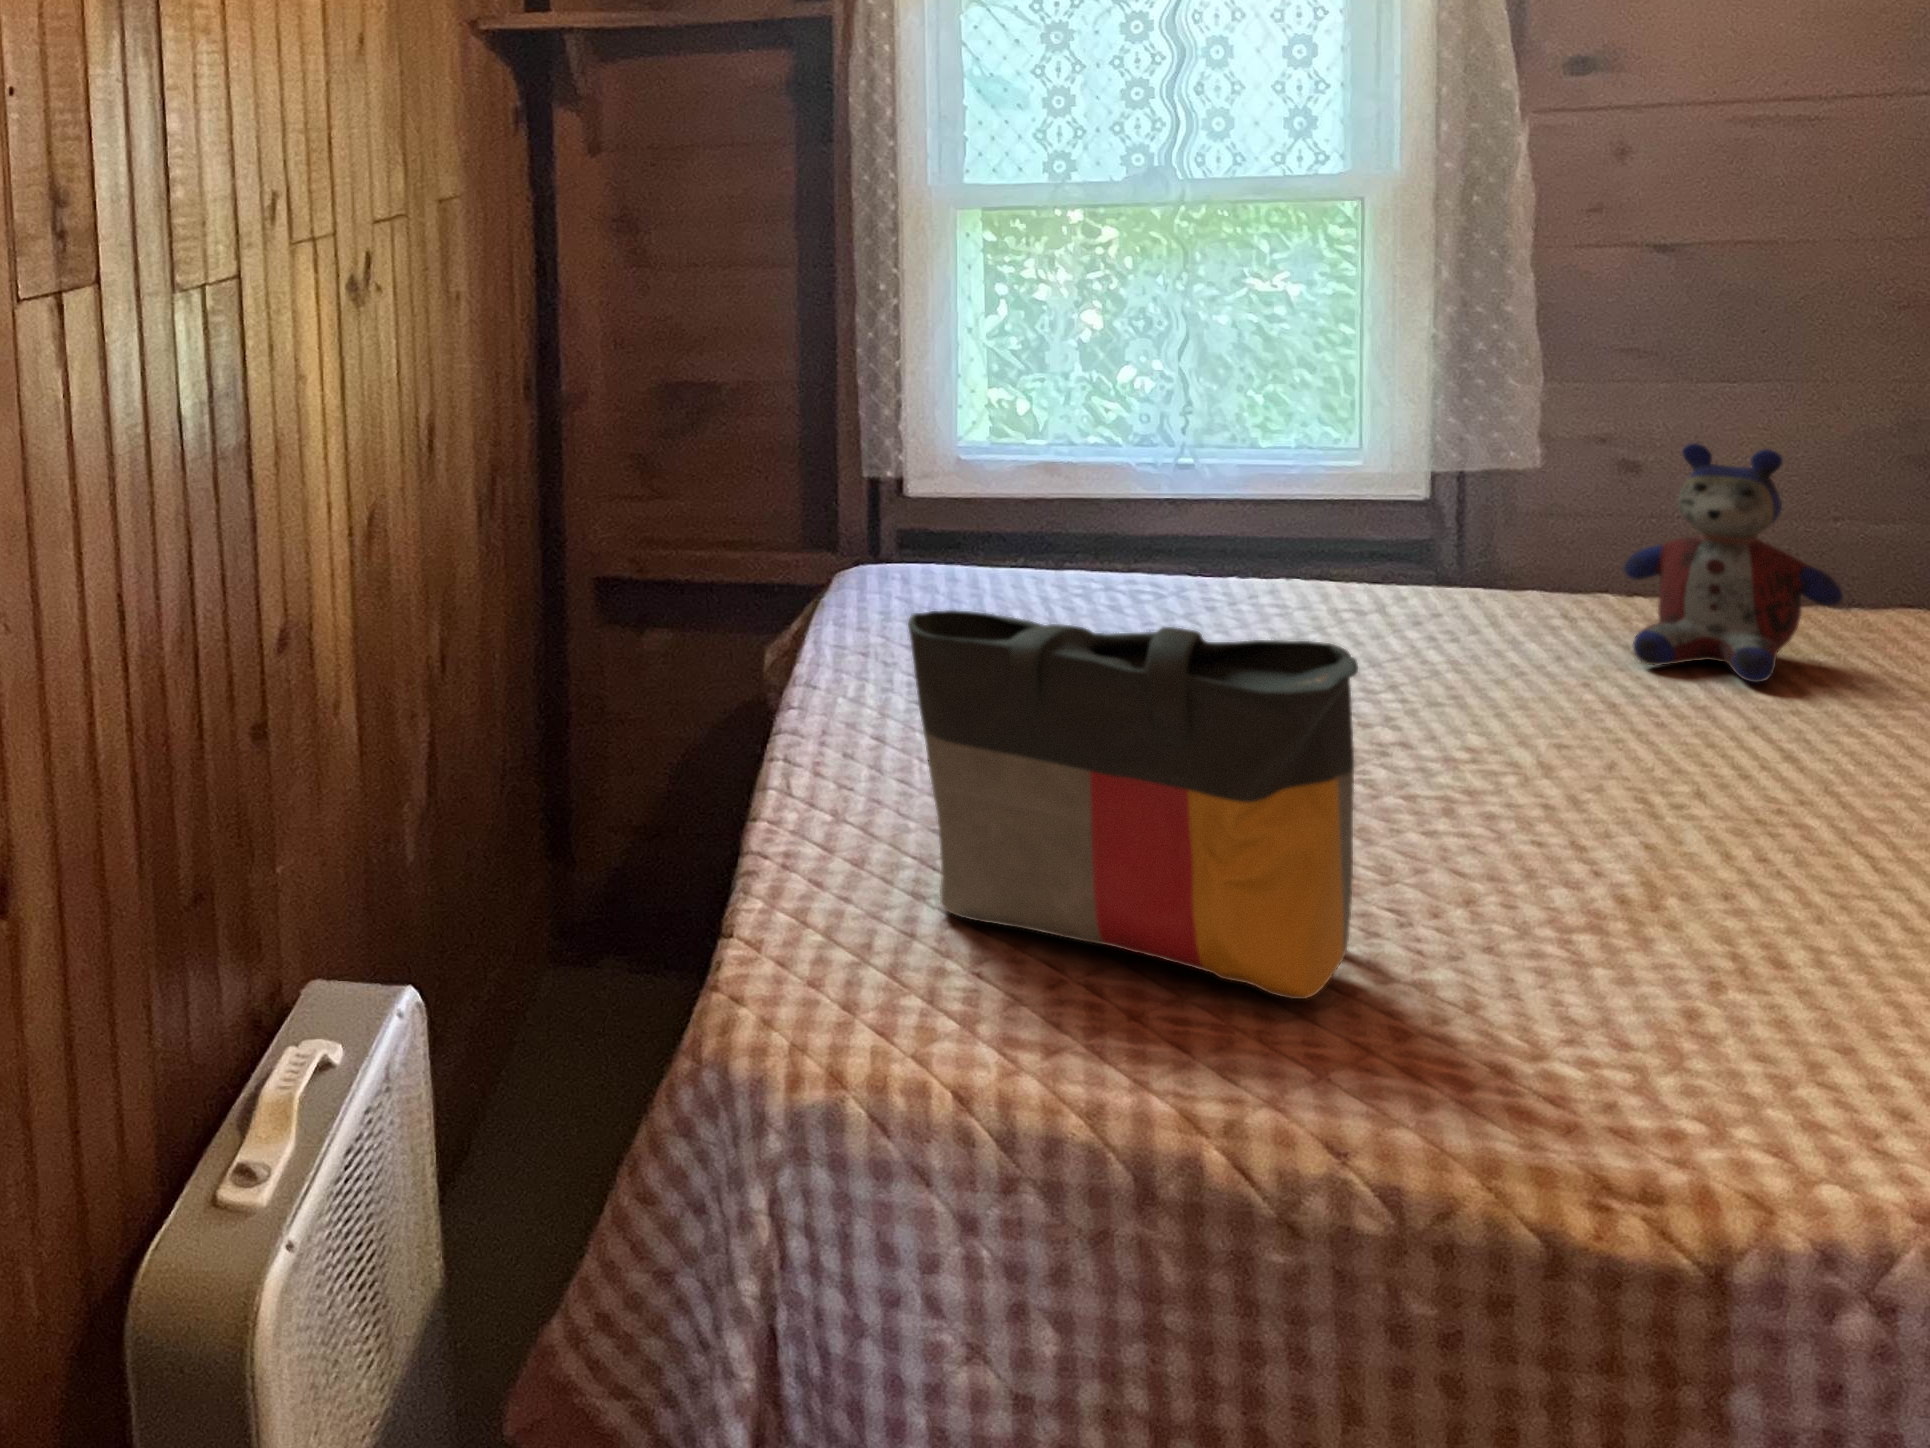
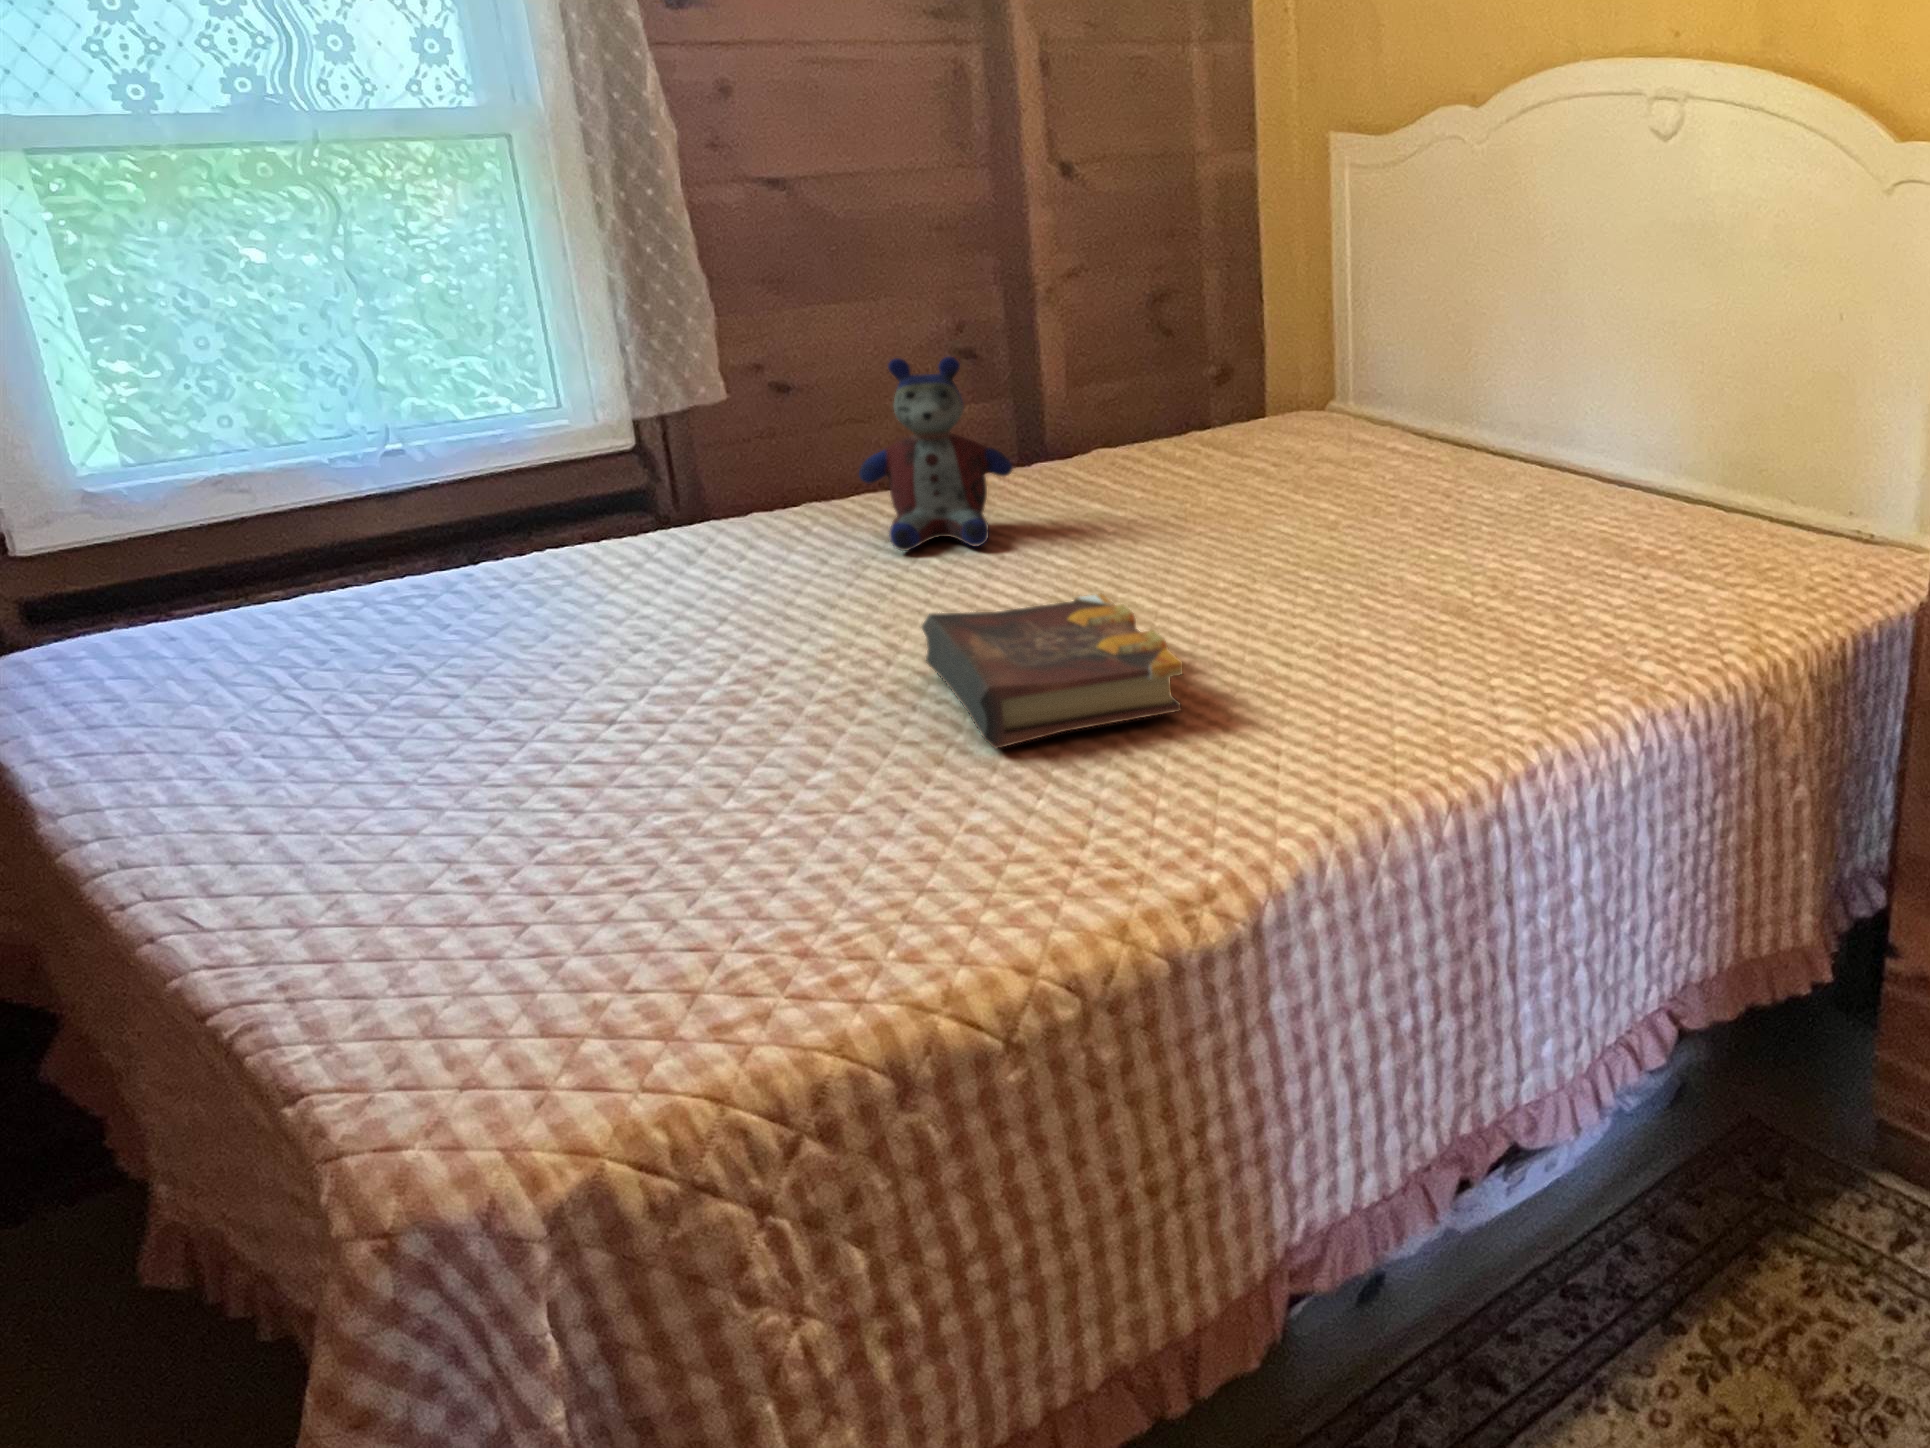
tote bag: present [908,610,1358,999] -> none [414,562,937,952]
book: none [1515,733,1845,958] -> present [922,594,1183,748]

